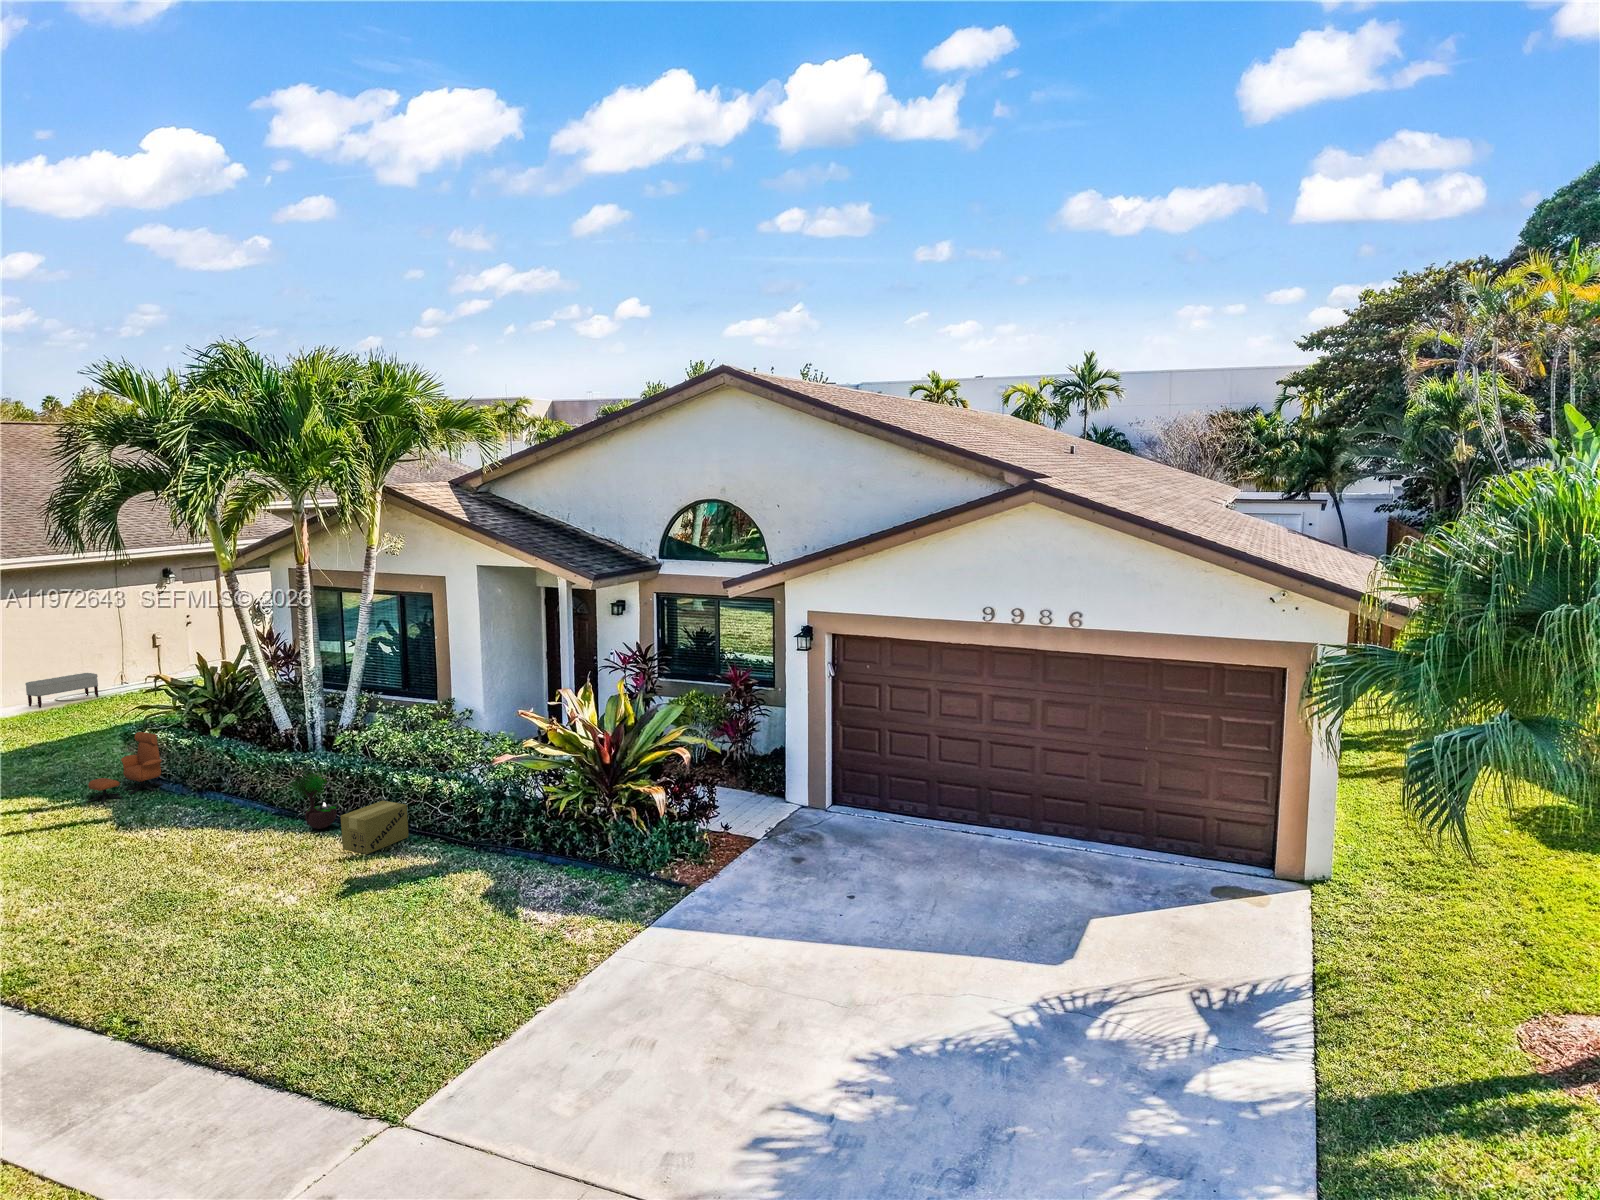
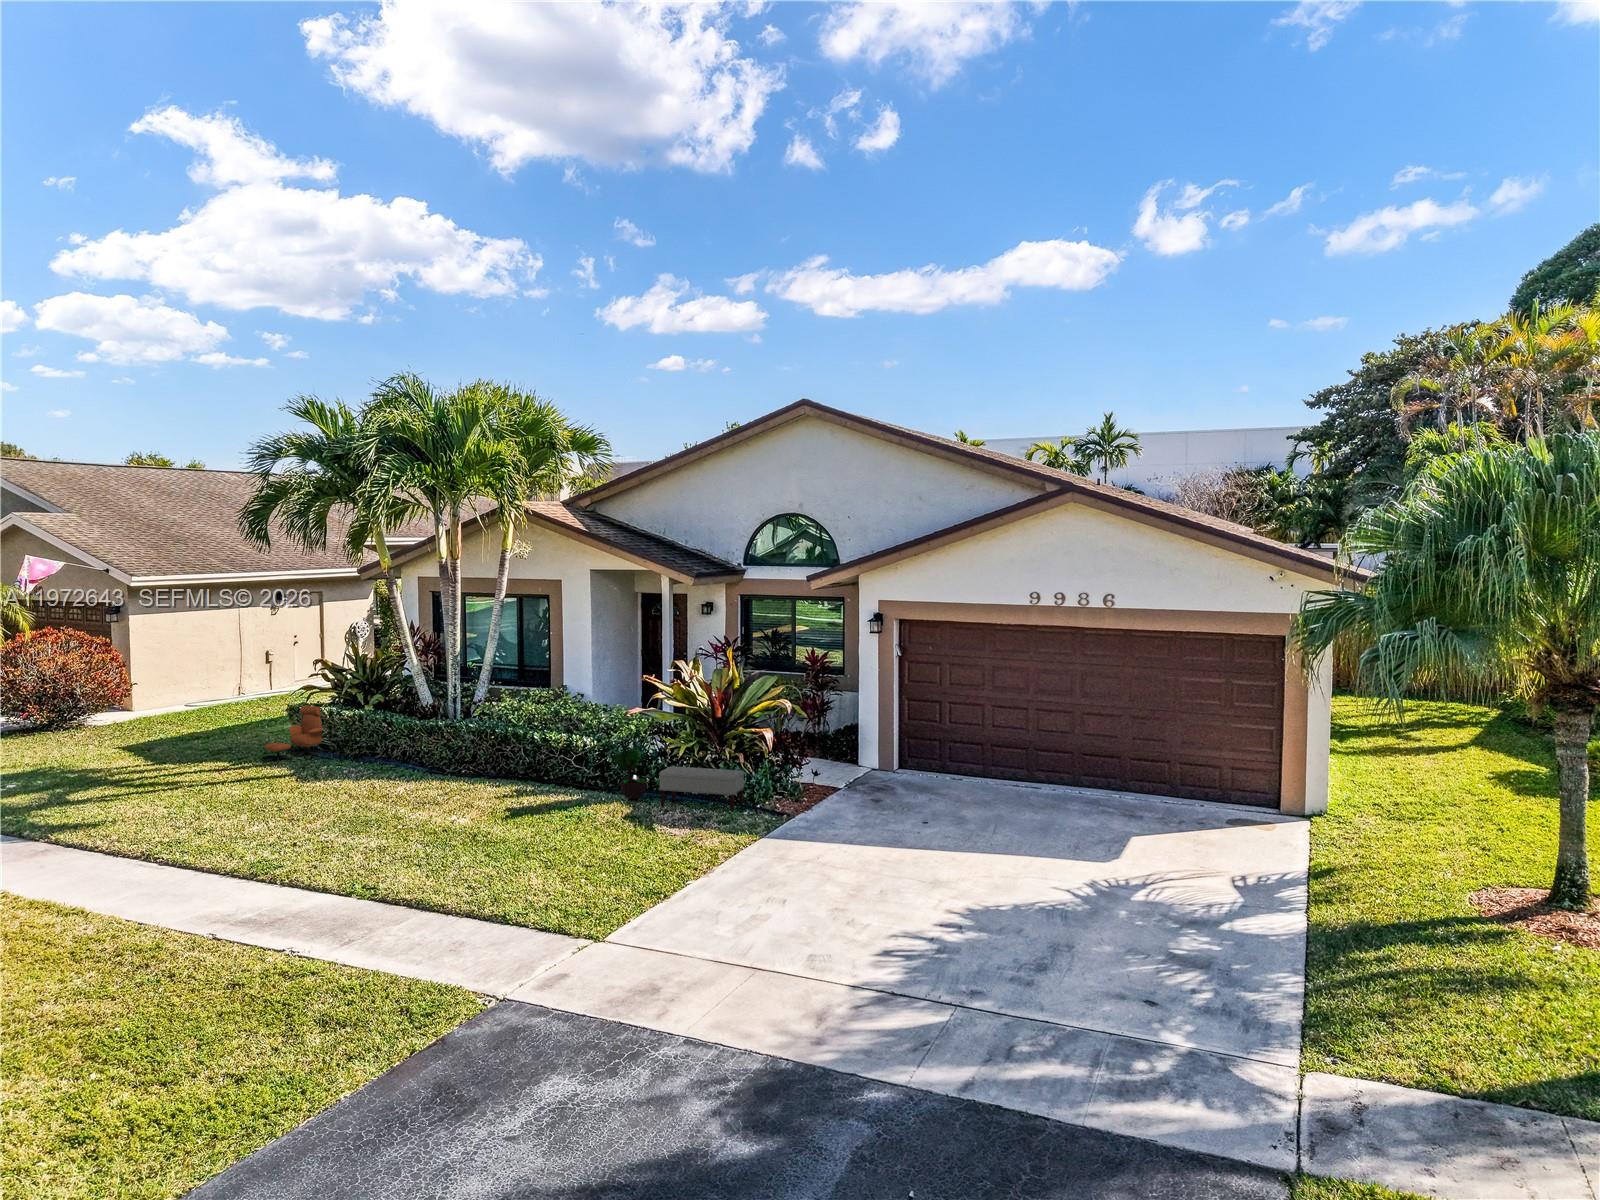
bench: present [25,673,98,708] -> present [659,766,744,812]
potted tree: present [290,771,336,829] -> present [613,745,646,799]
cardboard box: present [341,801,409,854] -> none [493,755,545,794]

